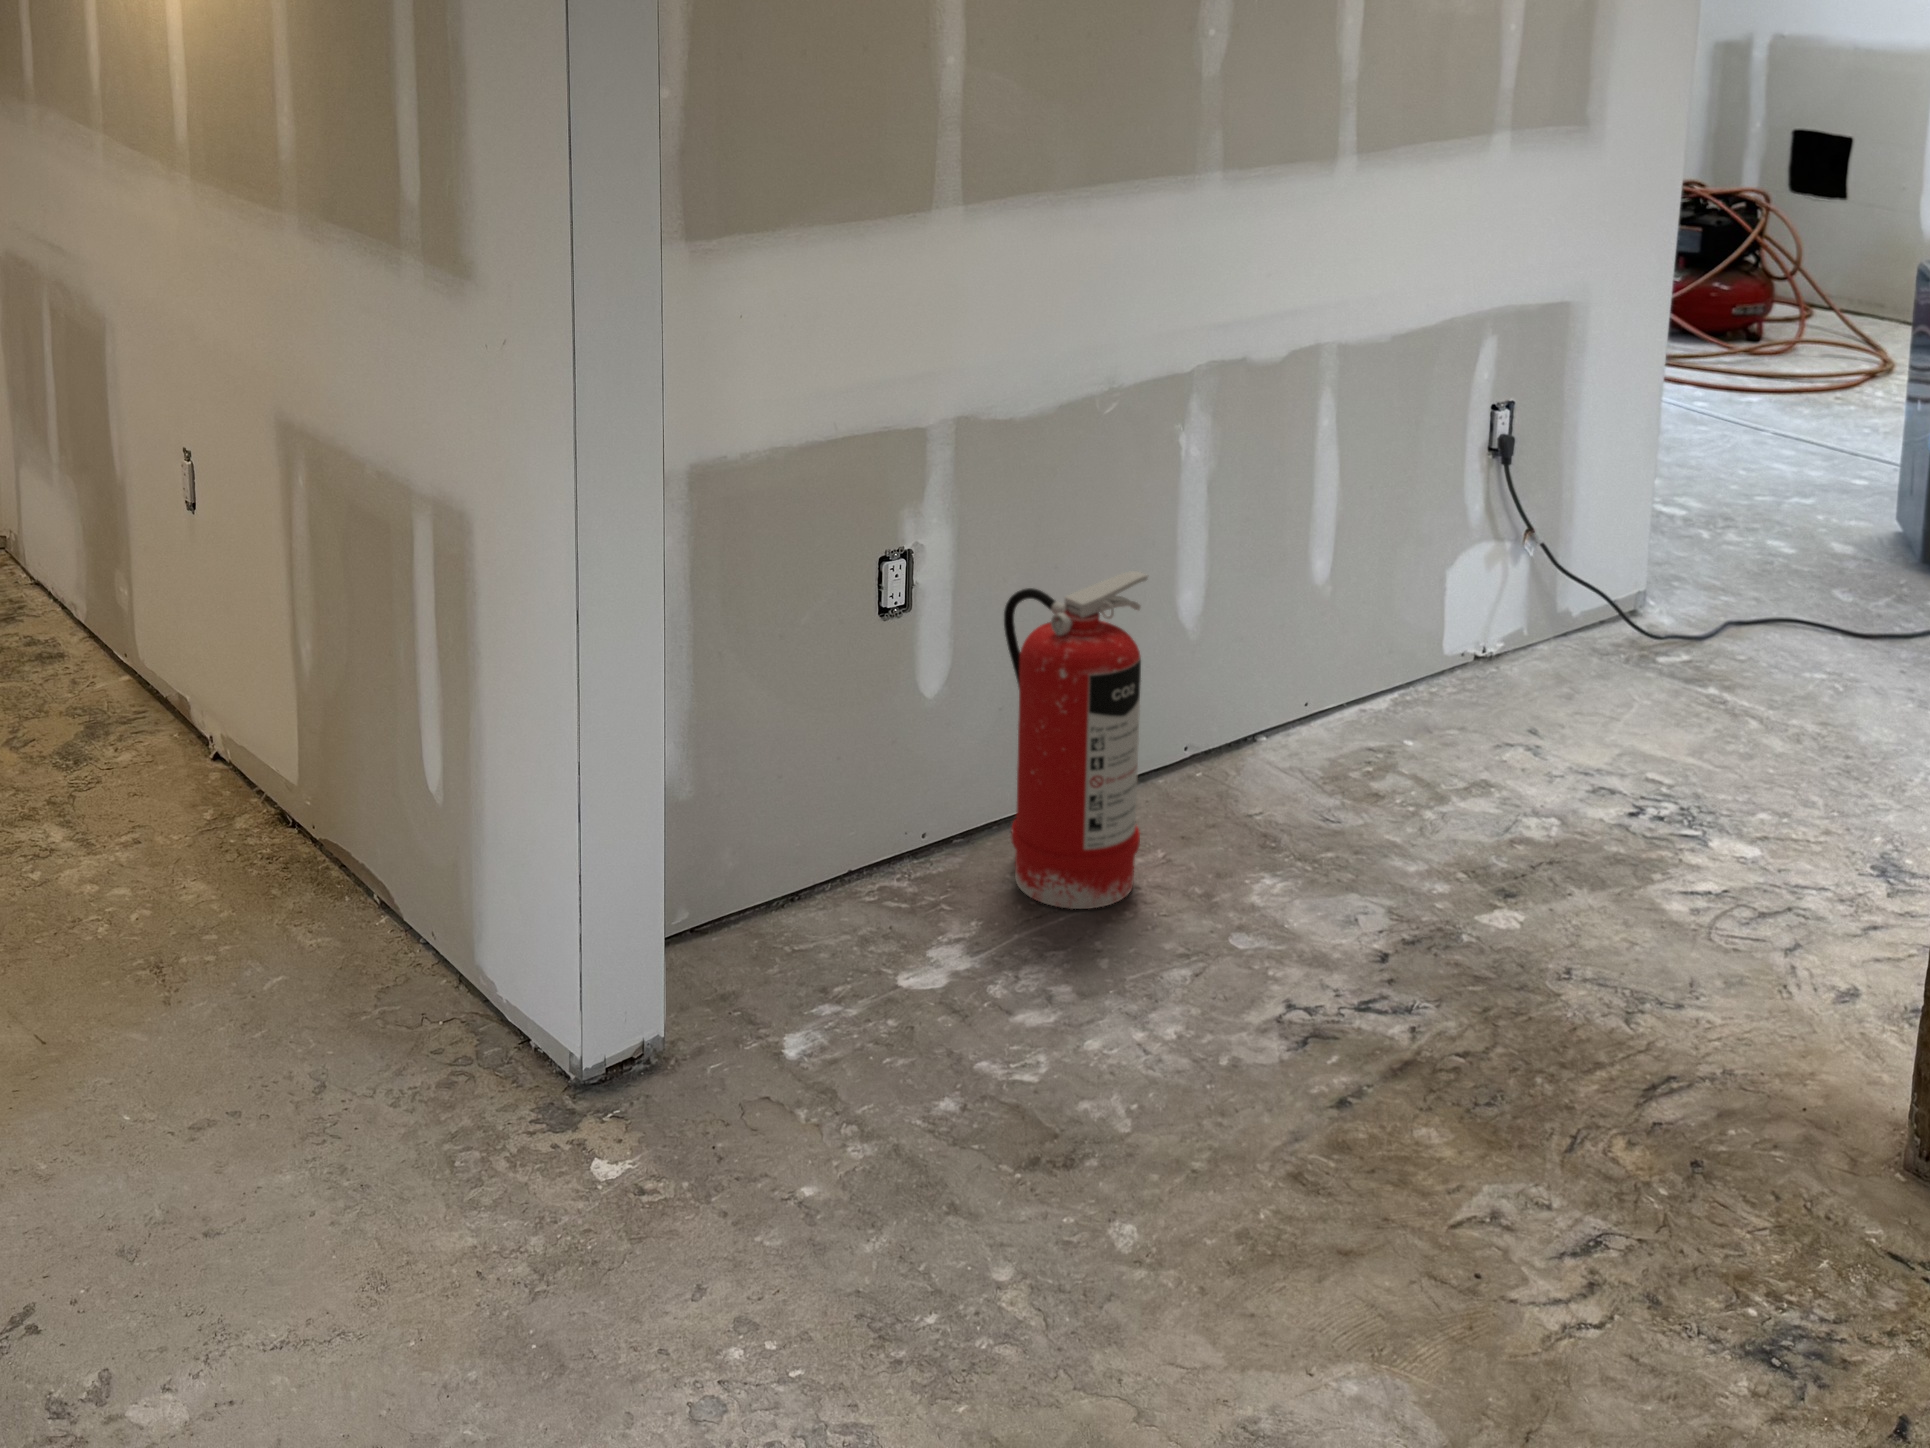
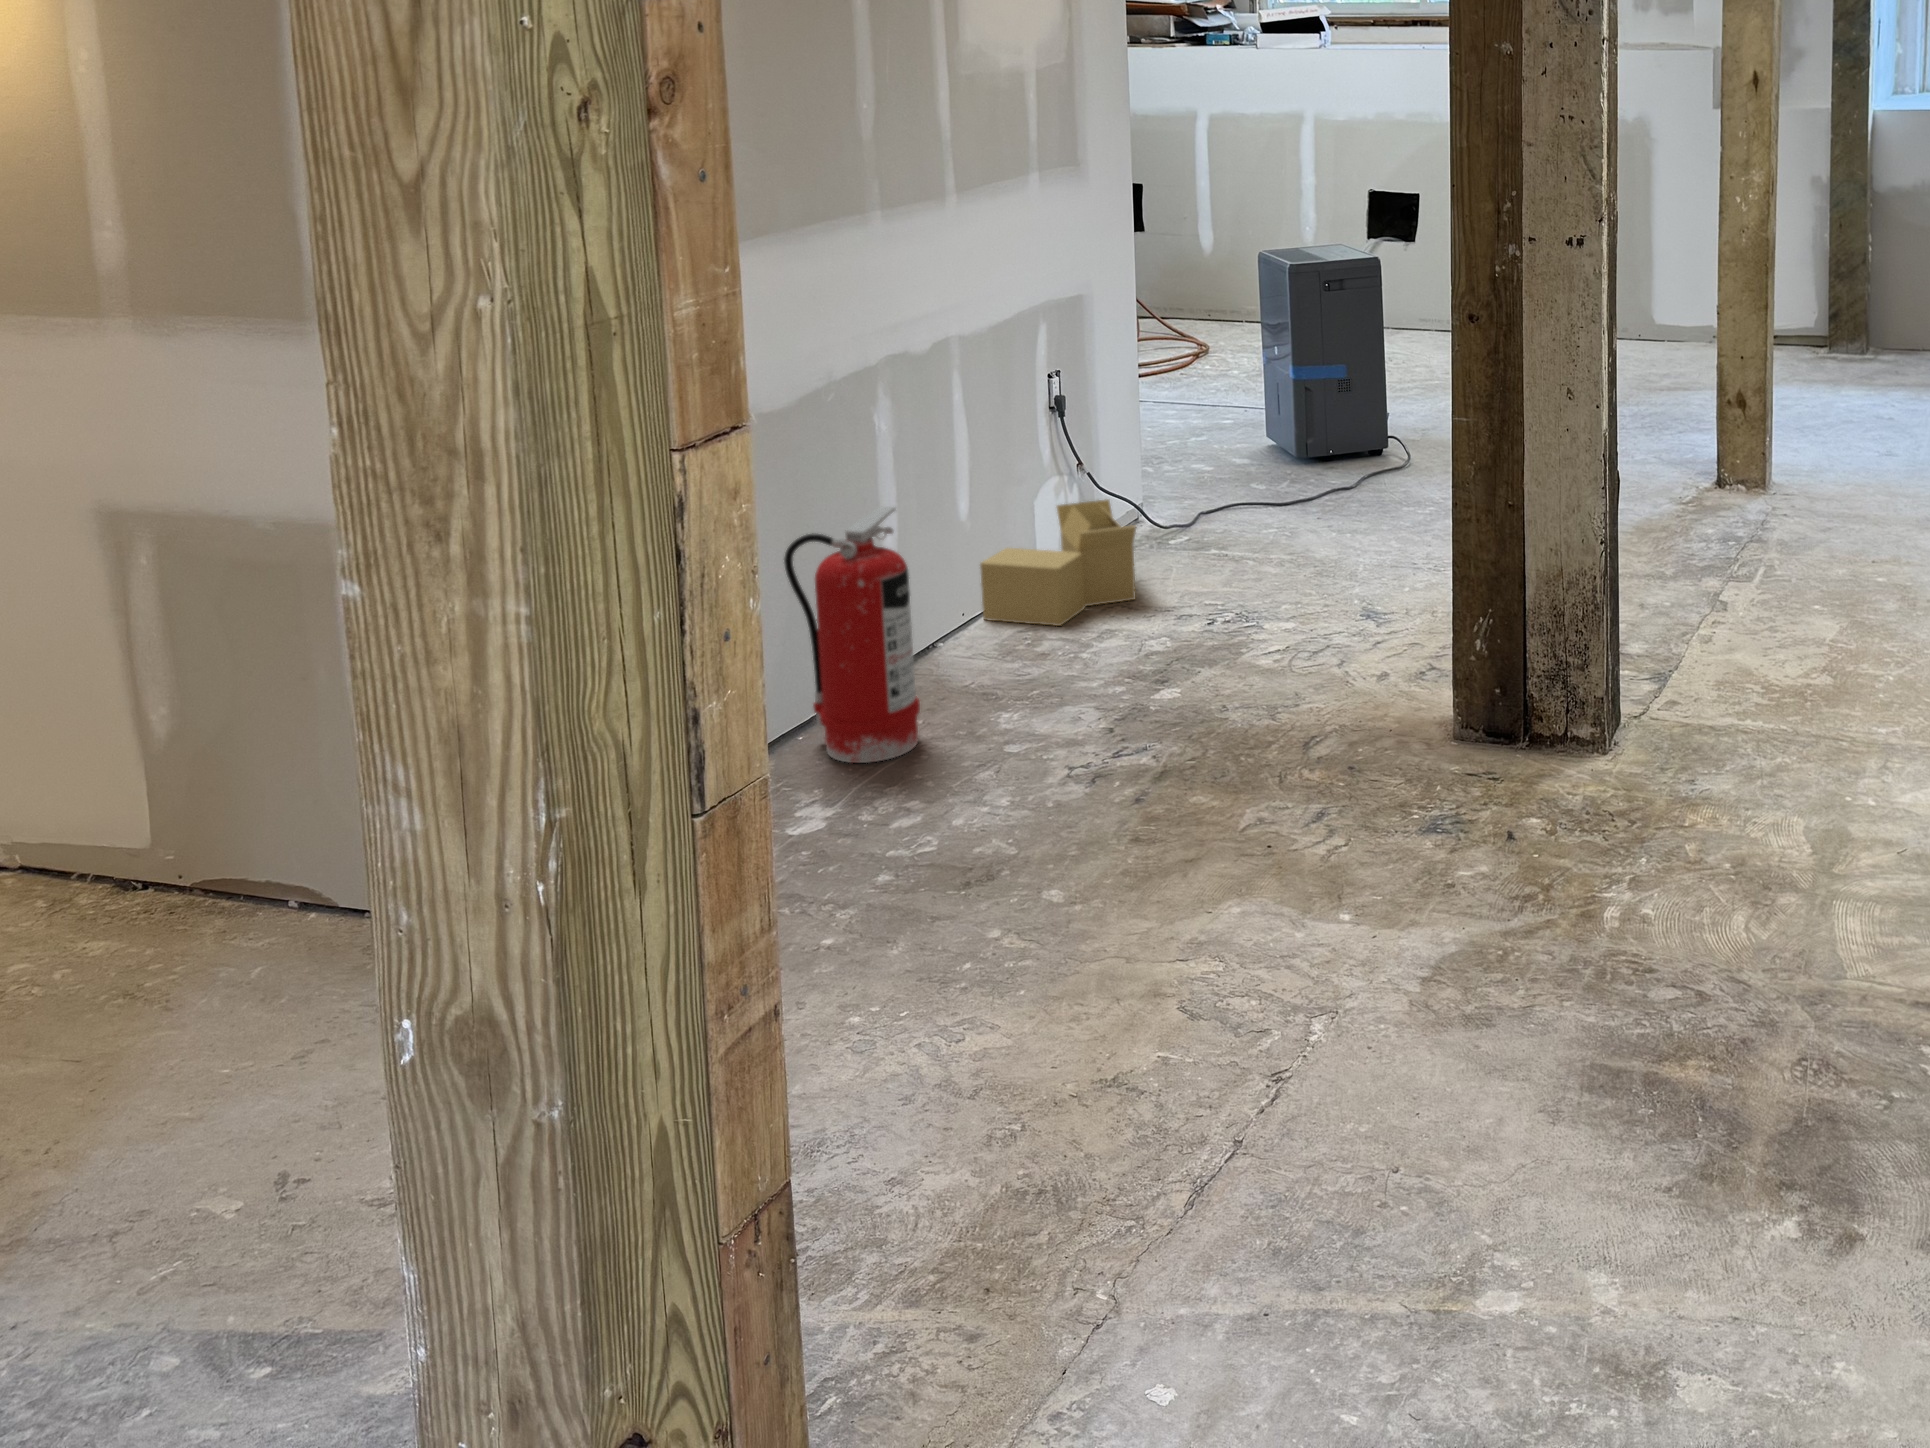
cardboard box: none [1334,588,1560,761] -> present [980,499,1137,626]

